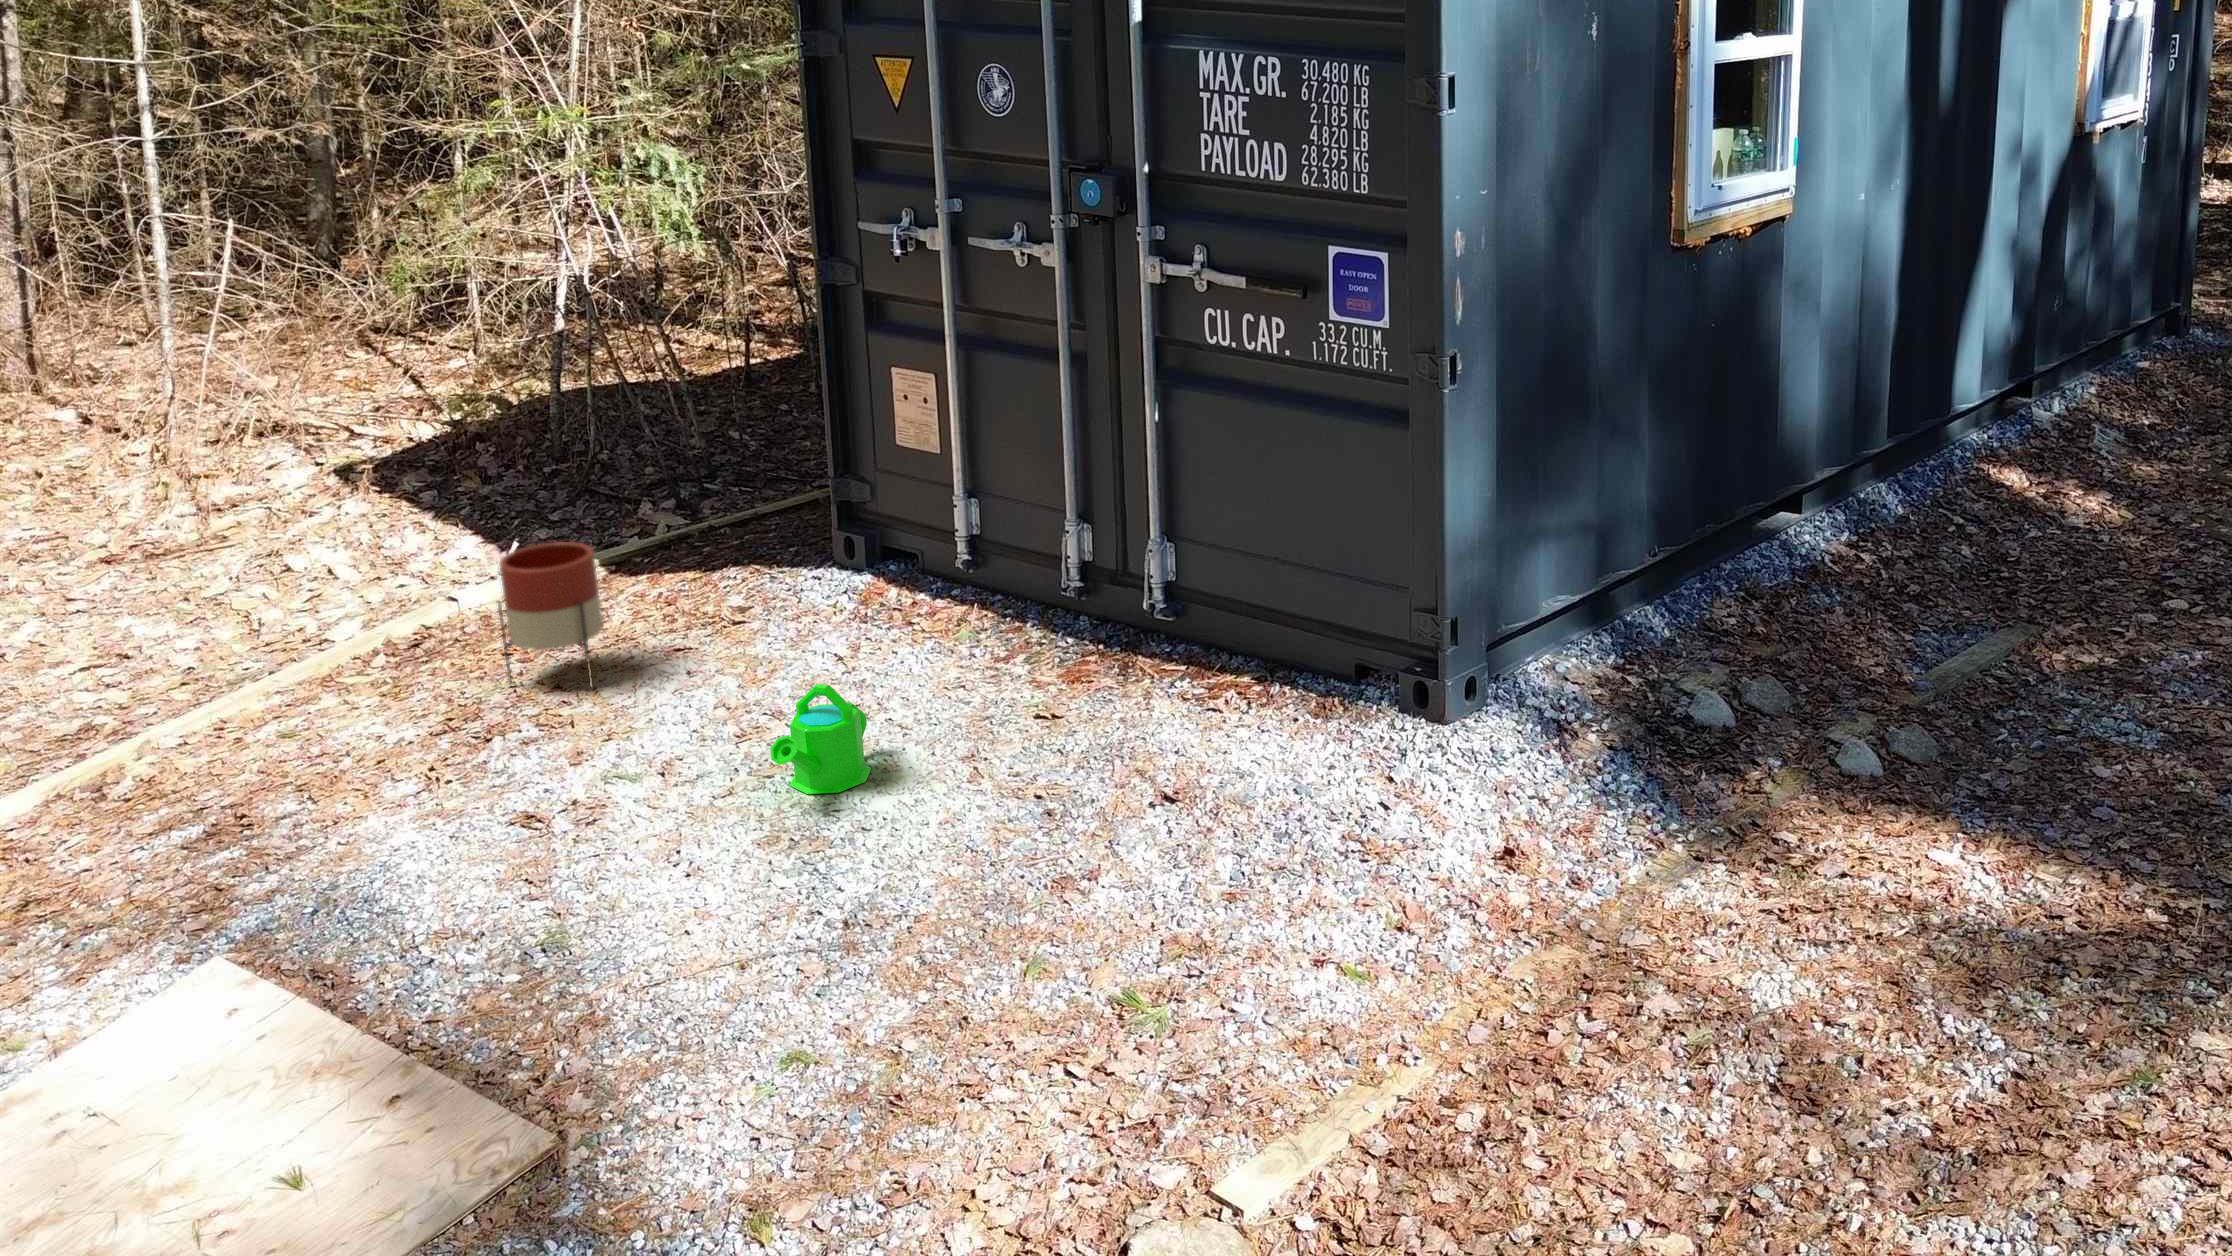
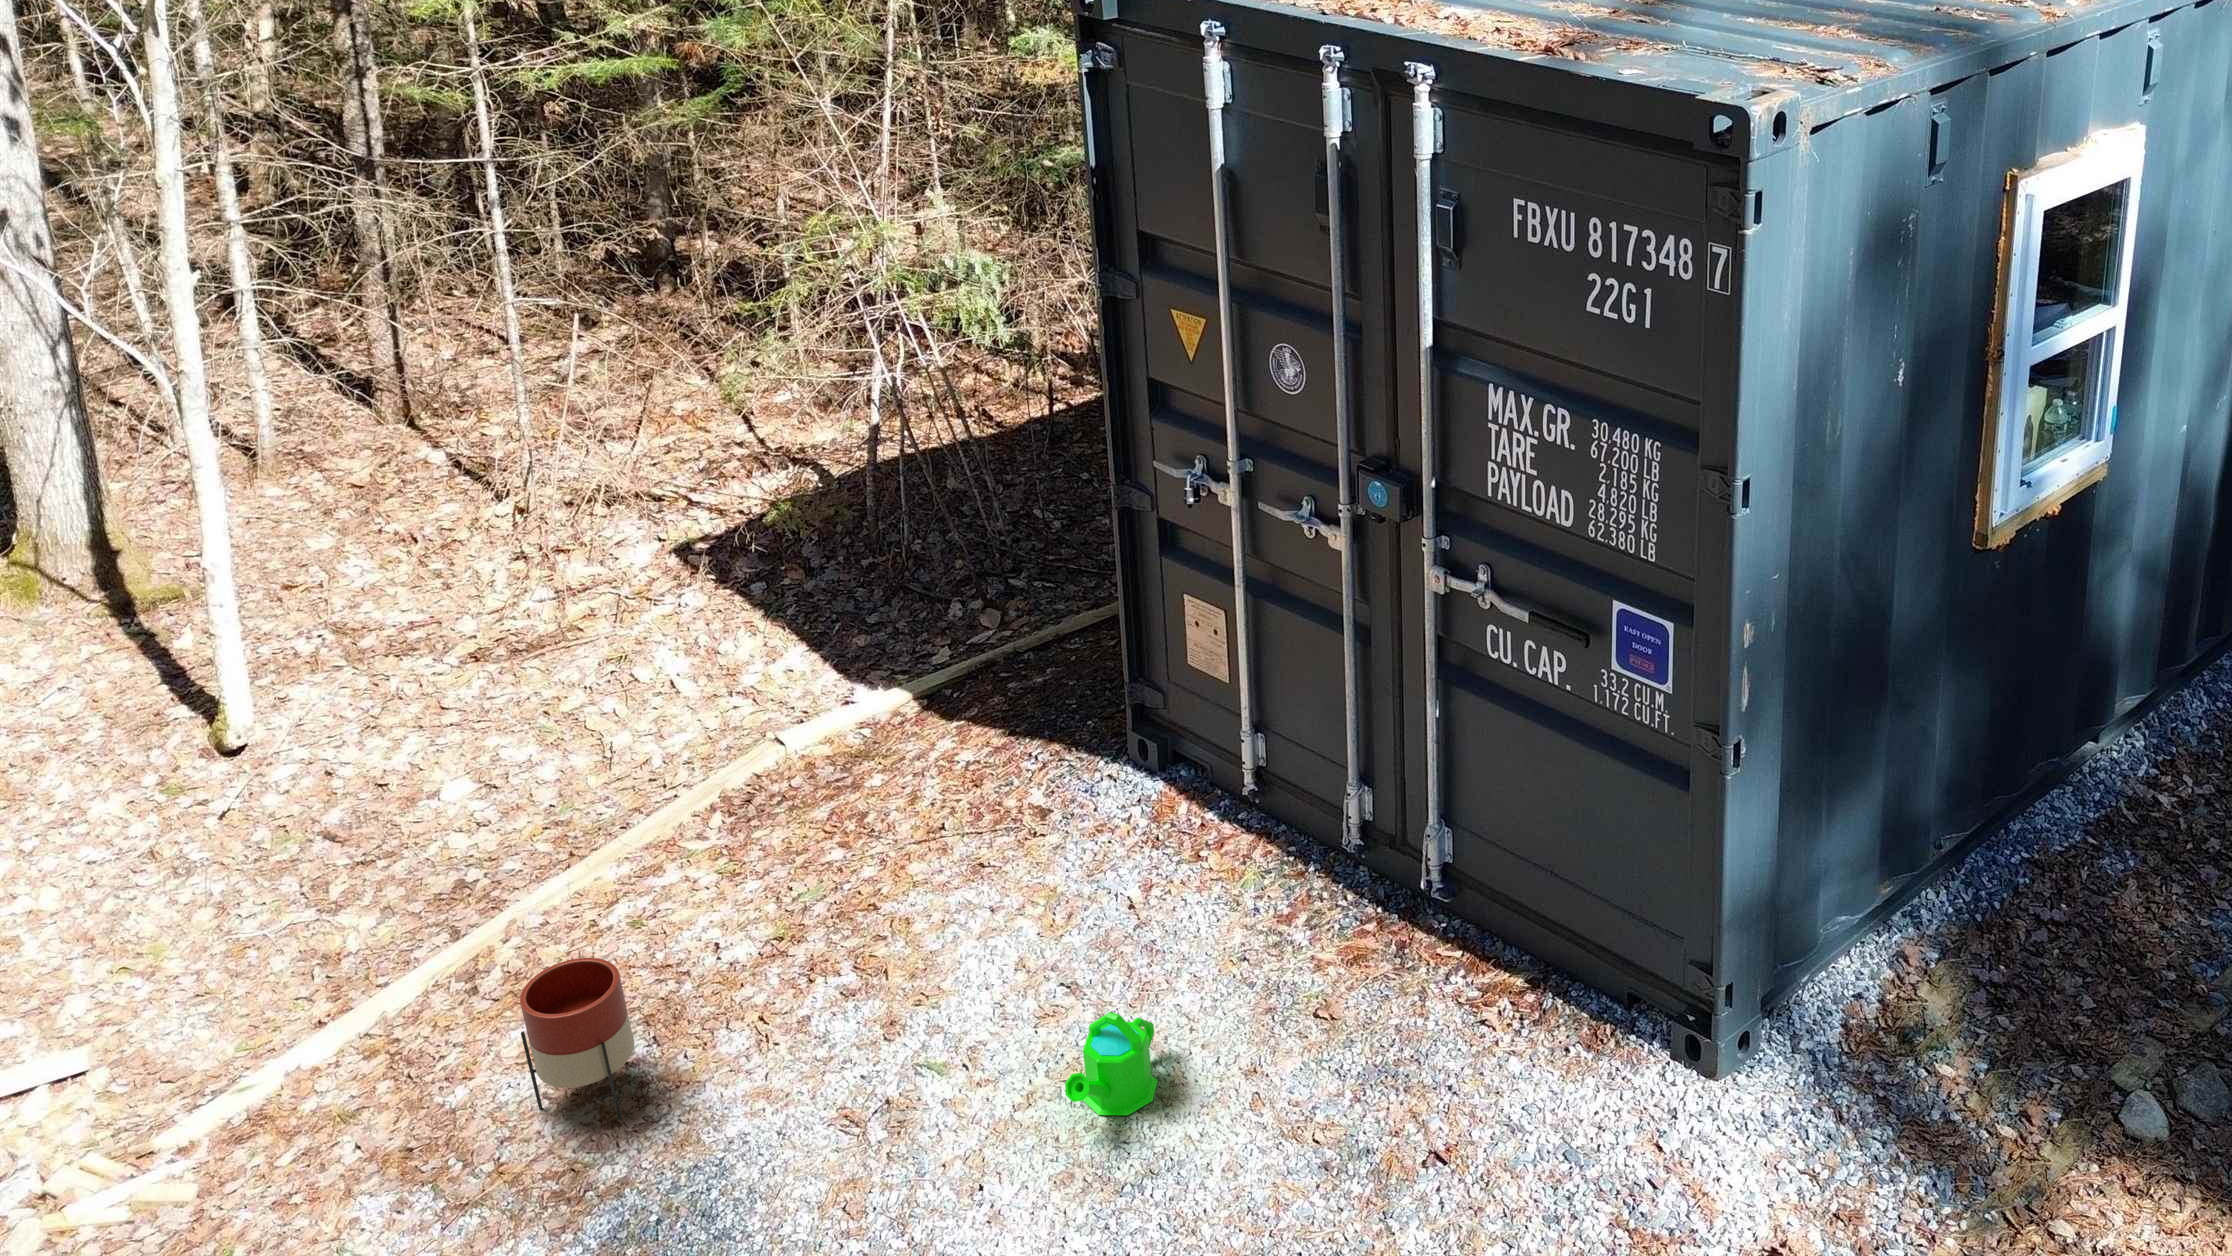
planter: present [498,542,603,687] -> present [520,958,635,1120]

